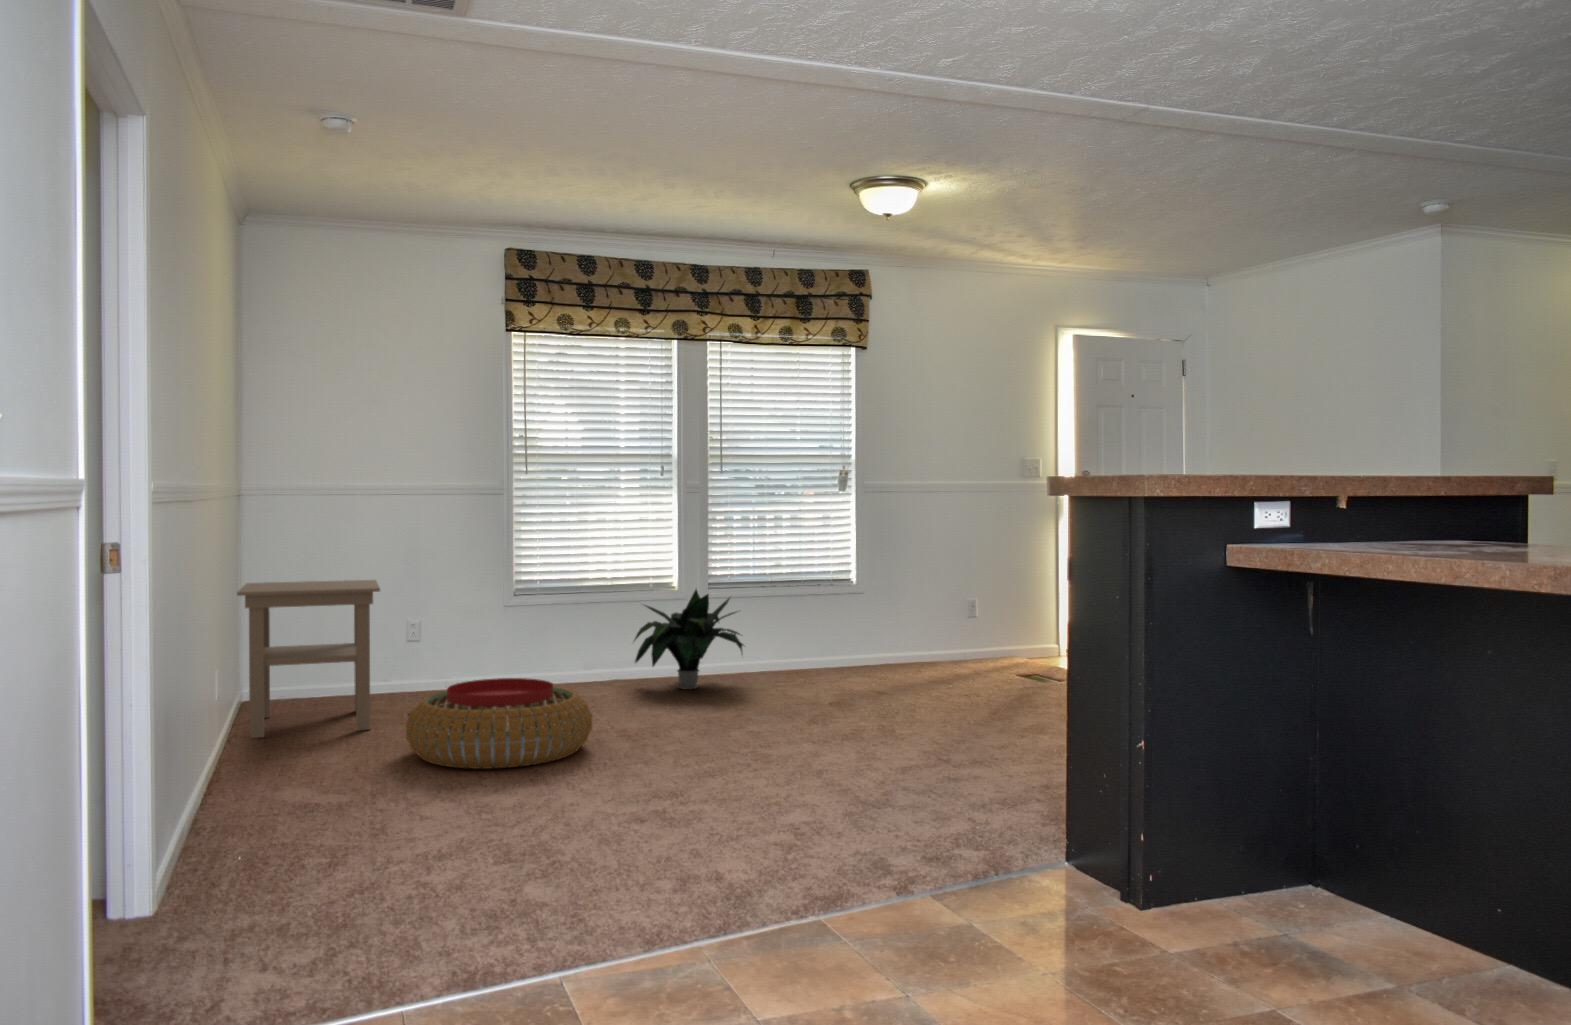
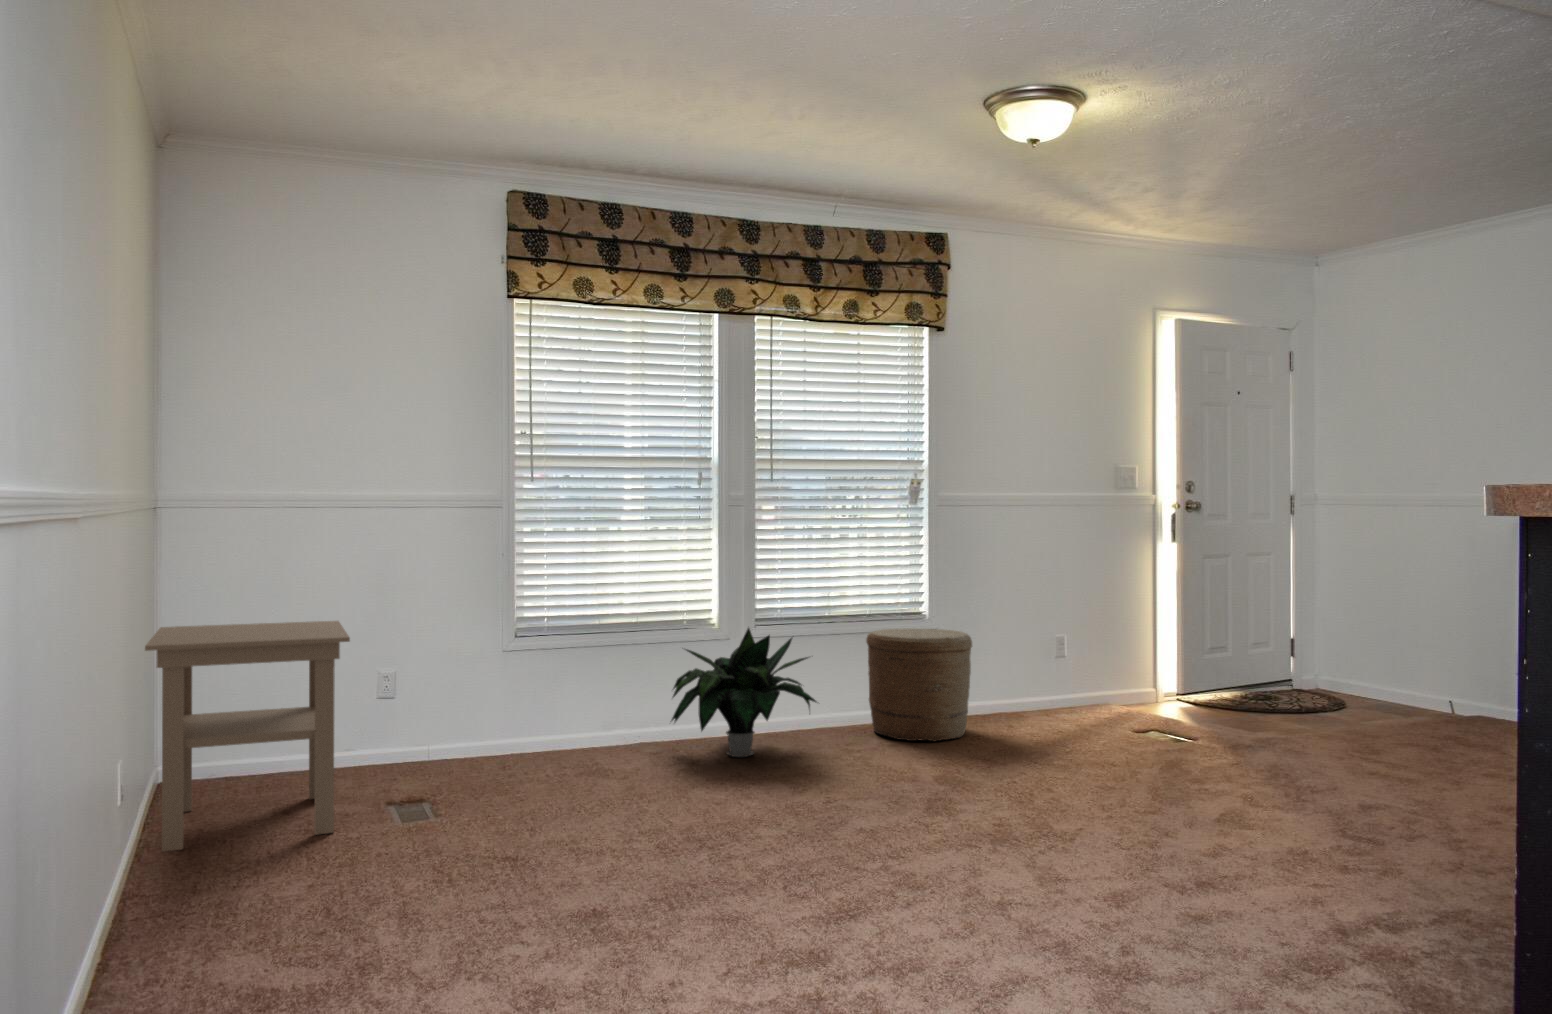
woven basket: none [797,592,881,681] -> present [866,628,972,742]
pouf: present [406,678,592,769] -> none [392,764,657,912]

